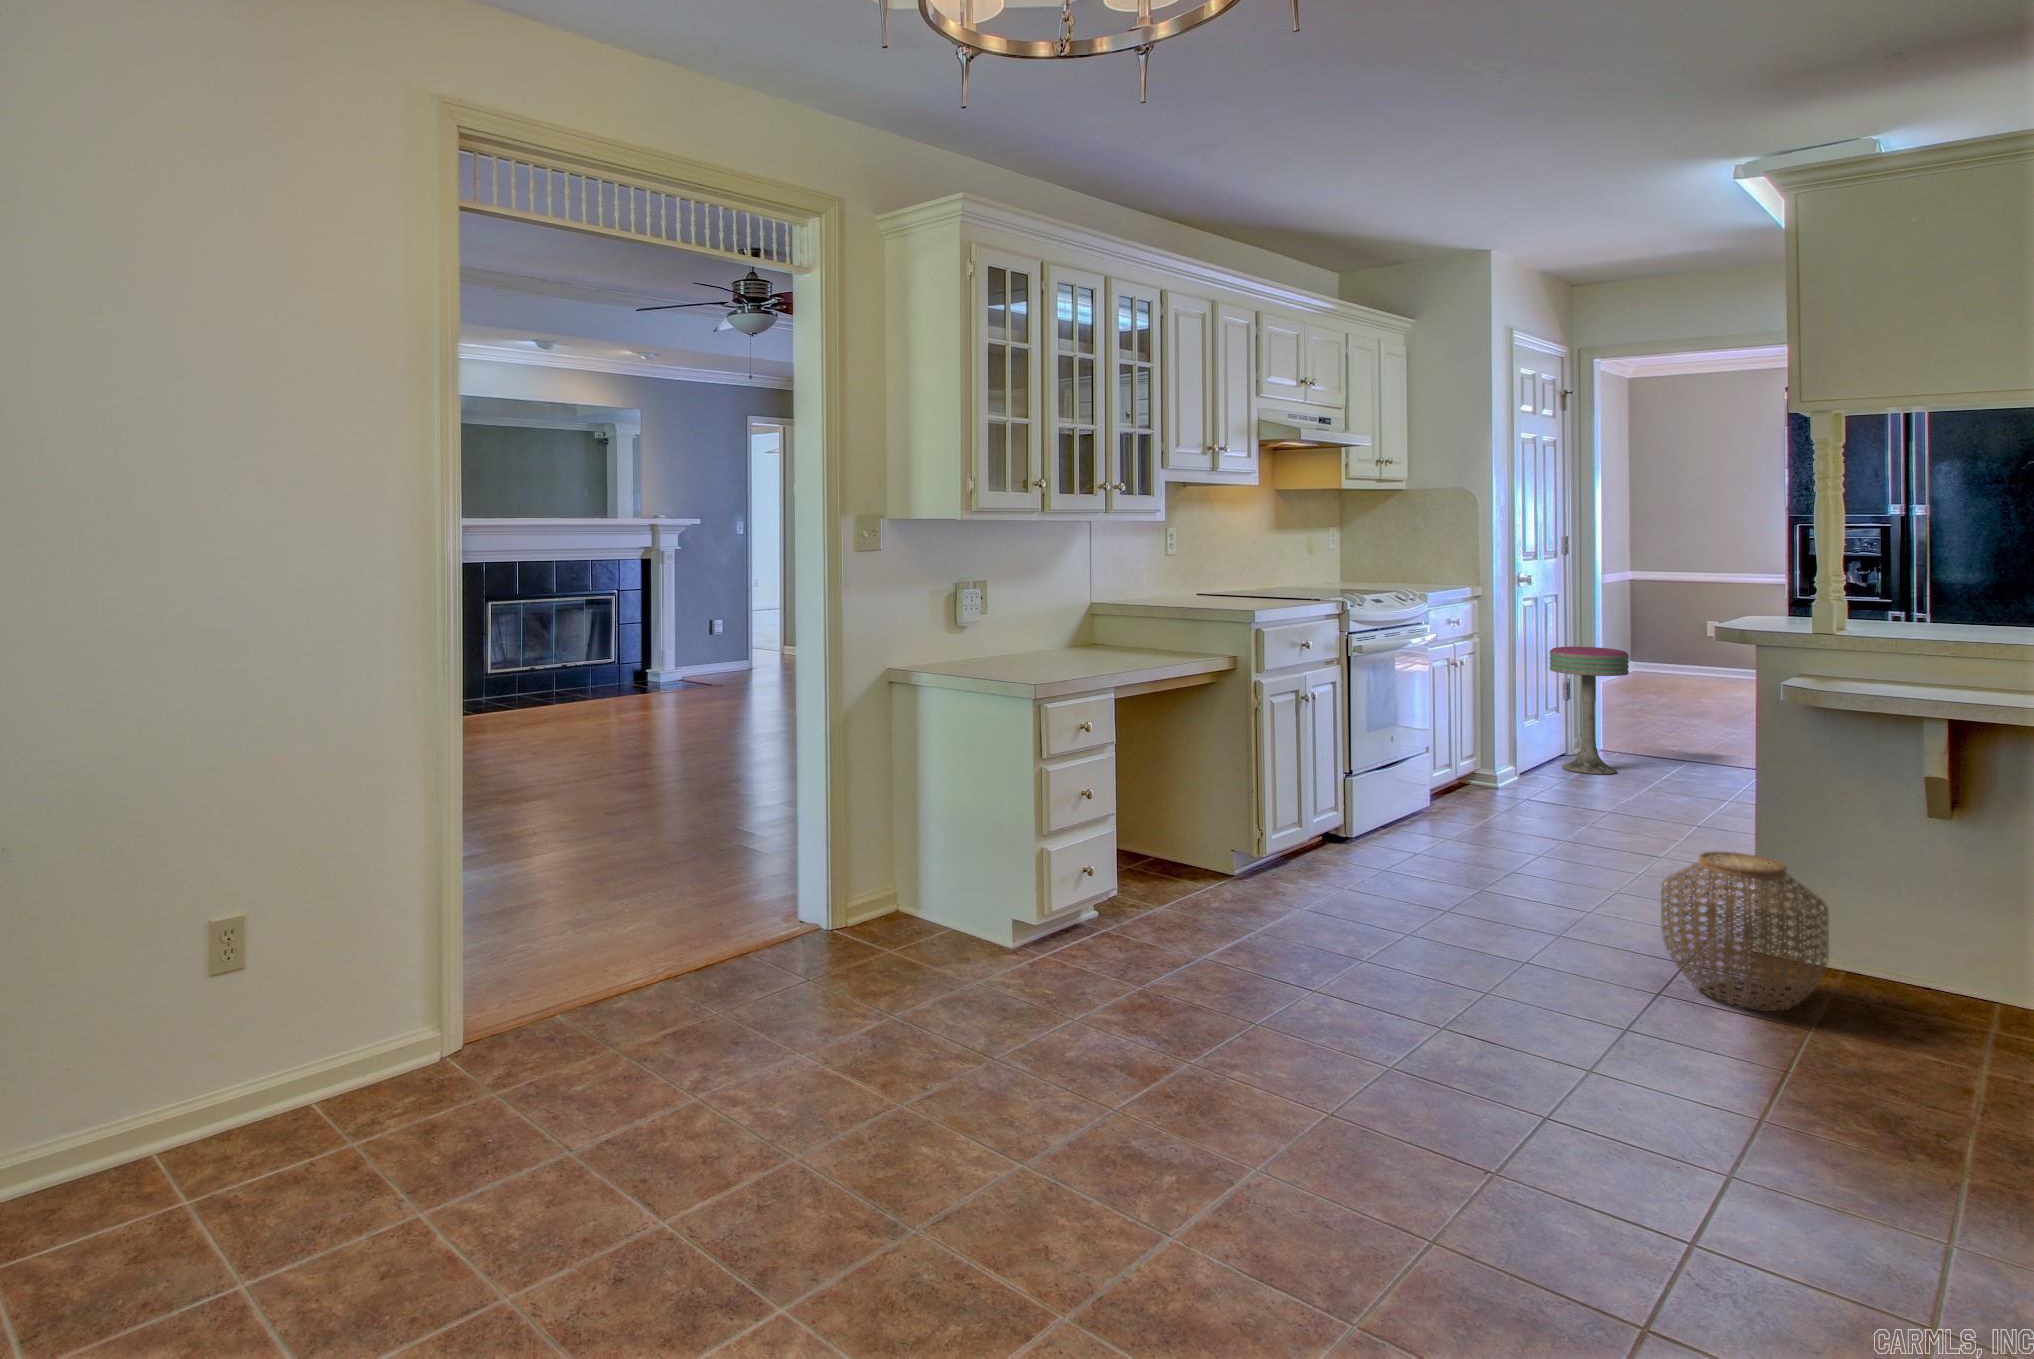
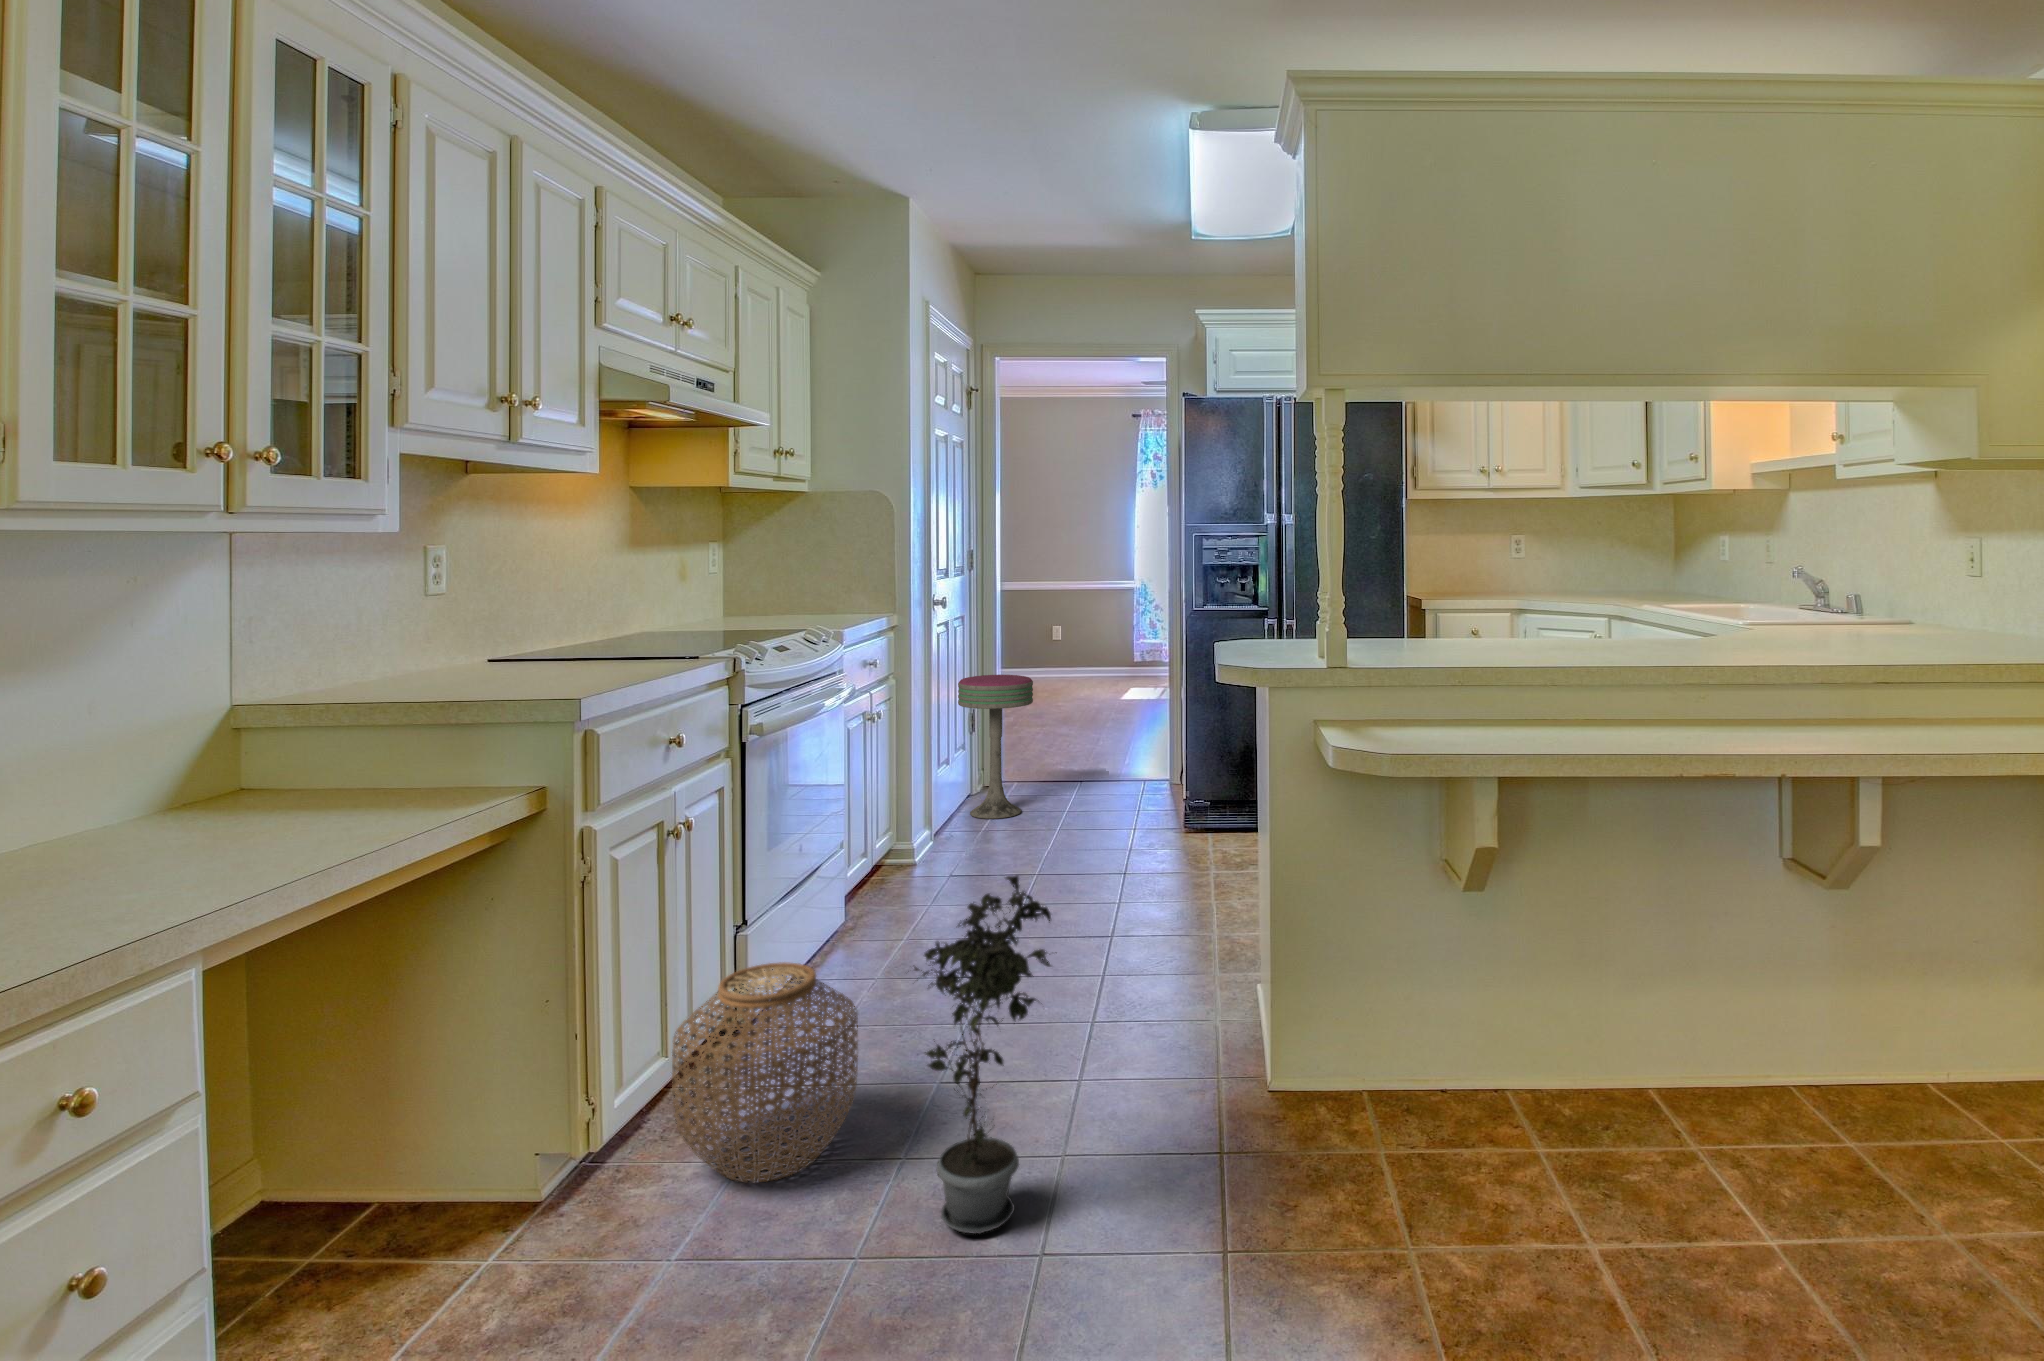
potted plant: none [1437,735,1539,945] -> present [914,876,1051,1234]
woven basket: present [1661,851,1829,1011] -> present [672,962,858,1182]

